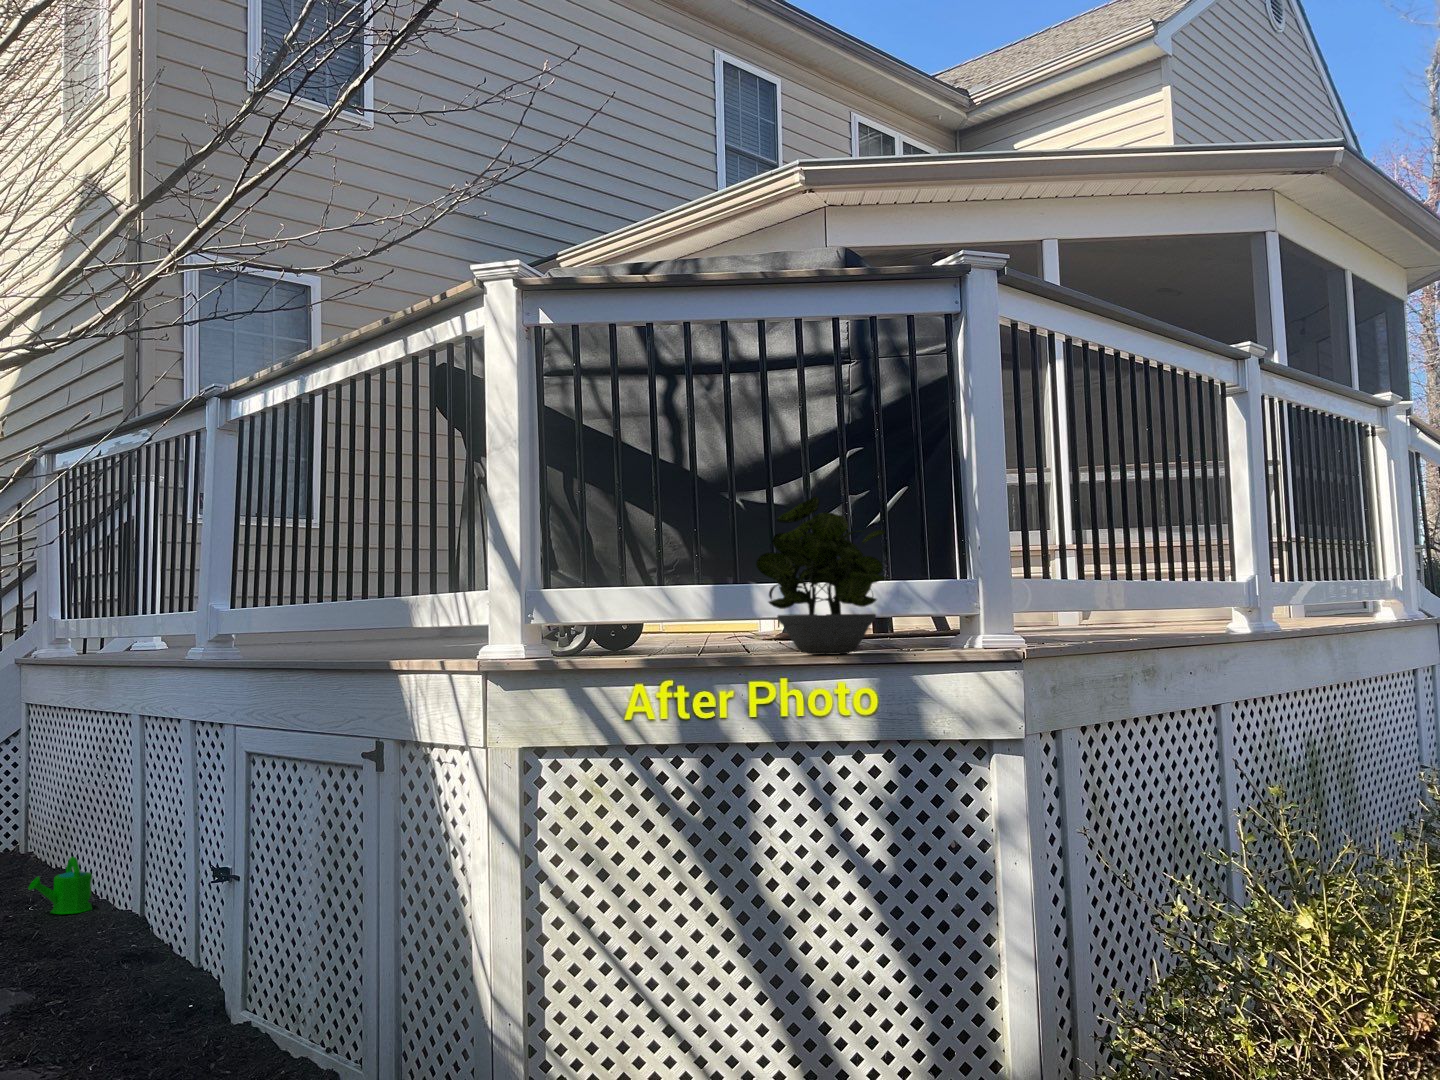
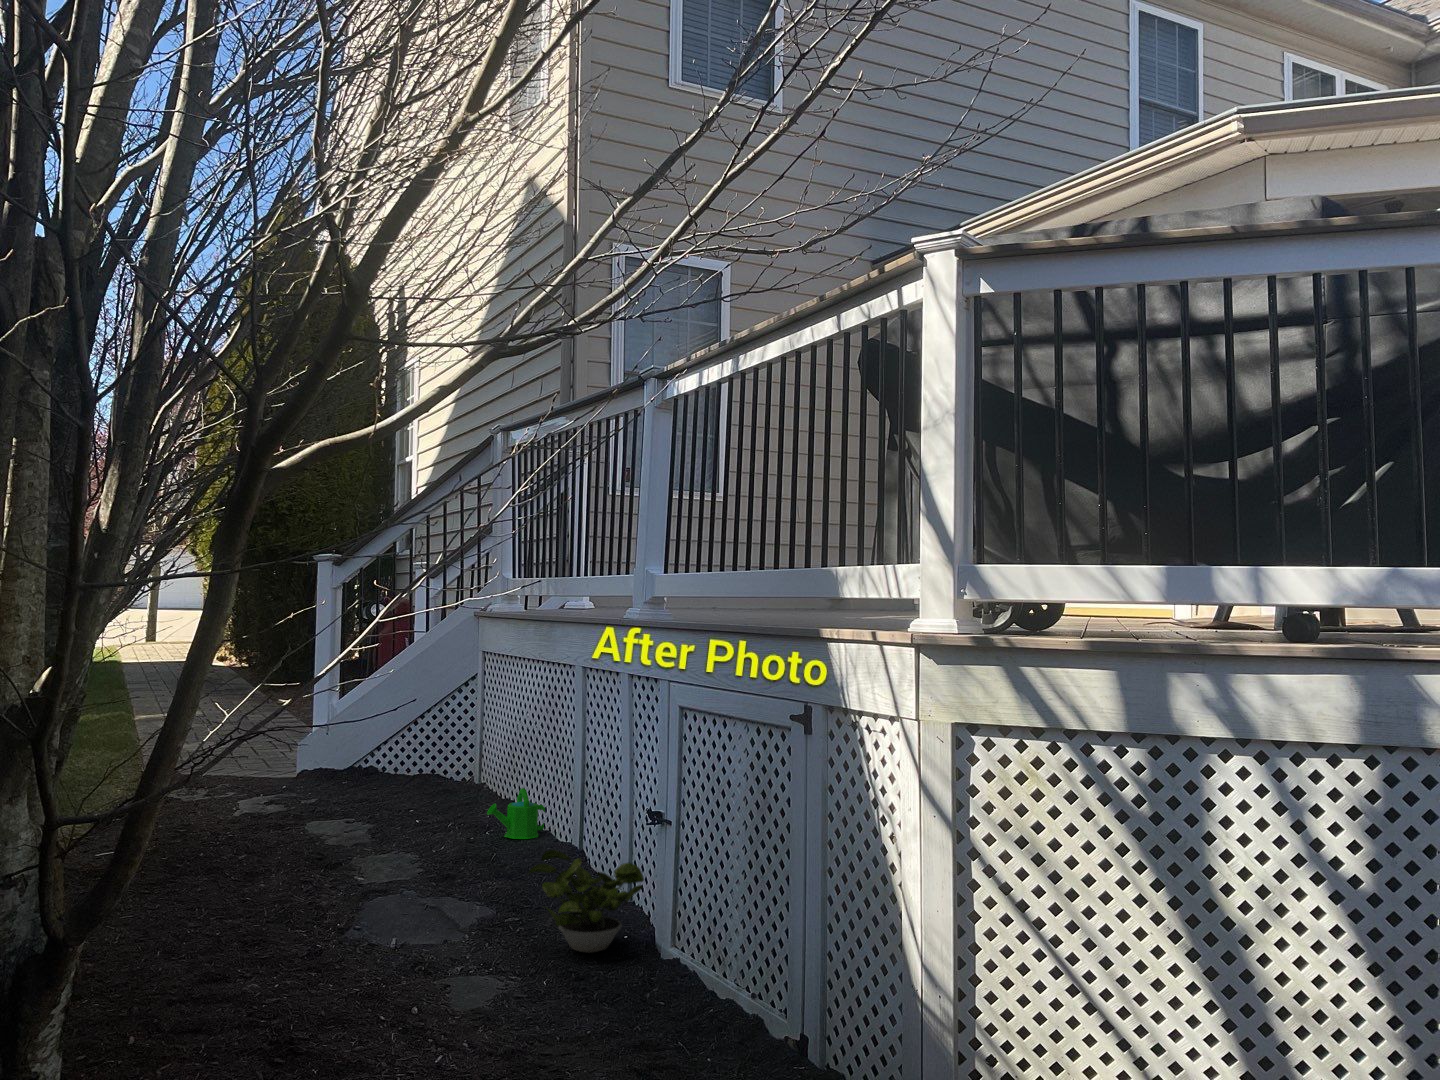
potted plant: present [756,497,887,655] -> present [528,850,644,953]

